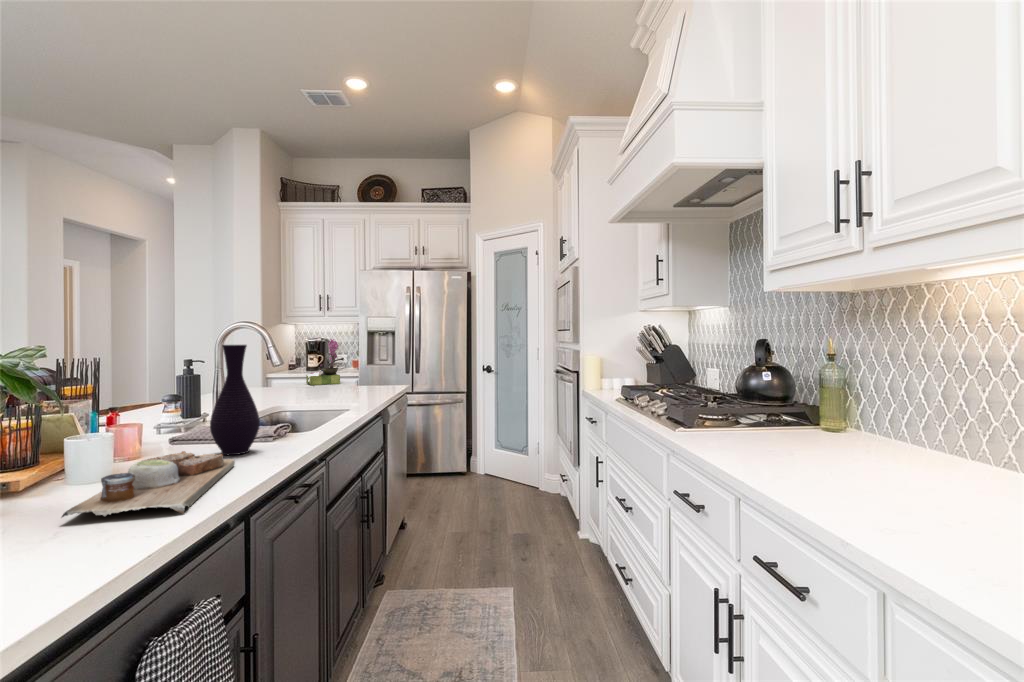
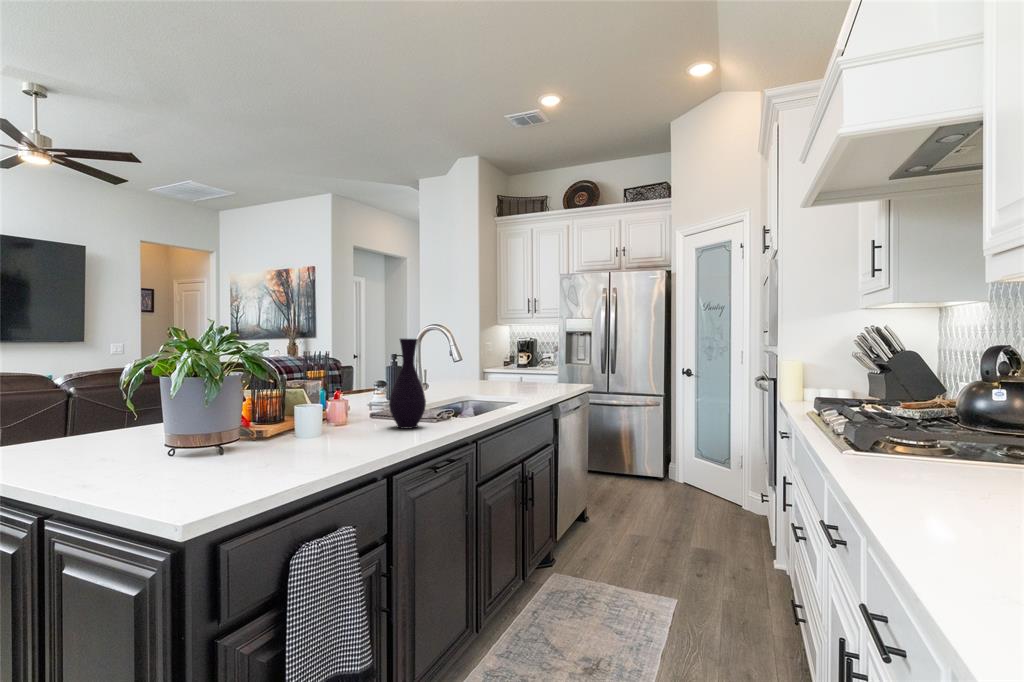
flower arrangement: present [306,339,340,385] -> none [511,337,542,380]
cutting board: present [62,451,235,517] -> none [267,421,398,464]

